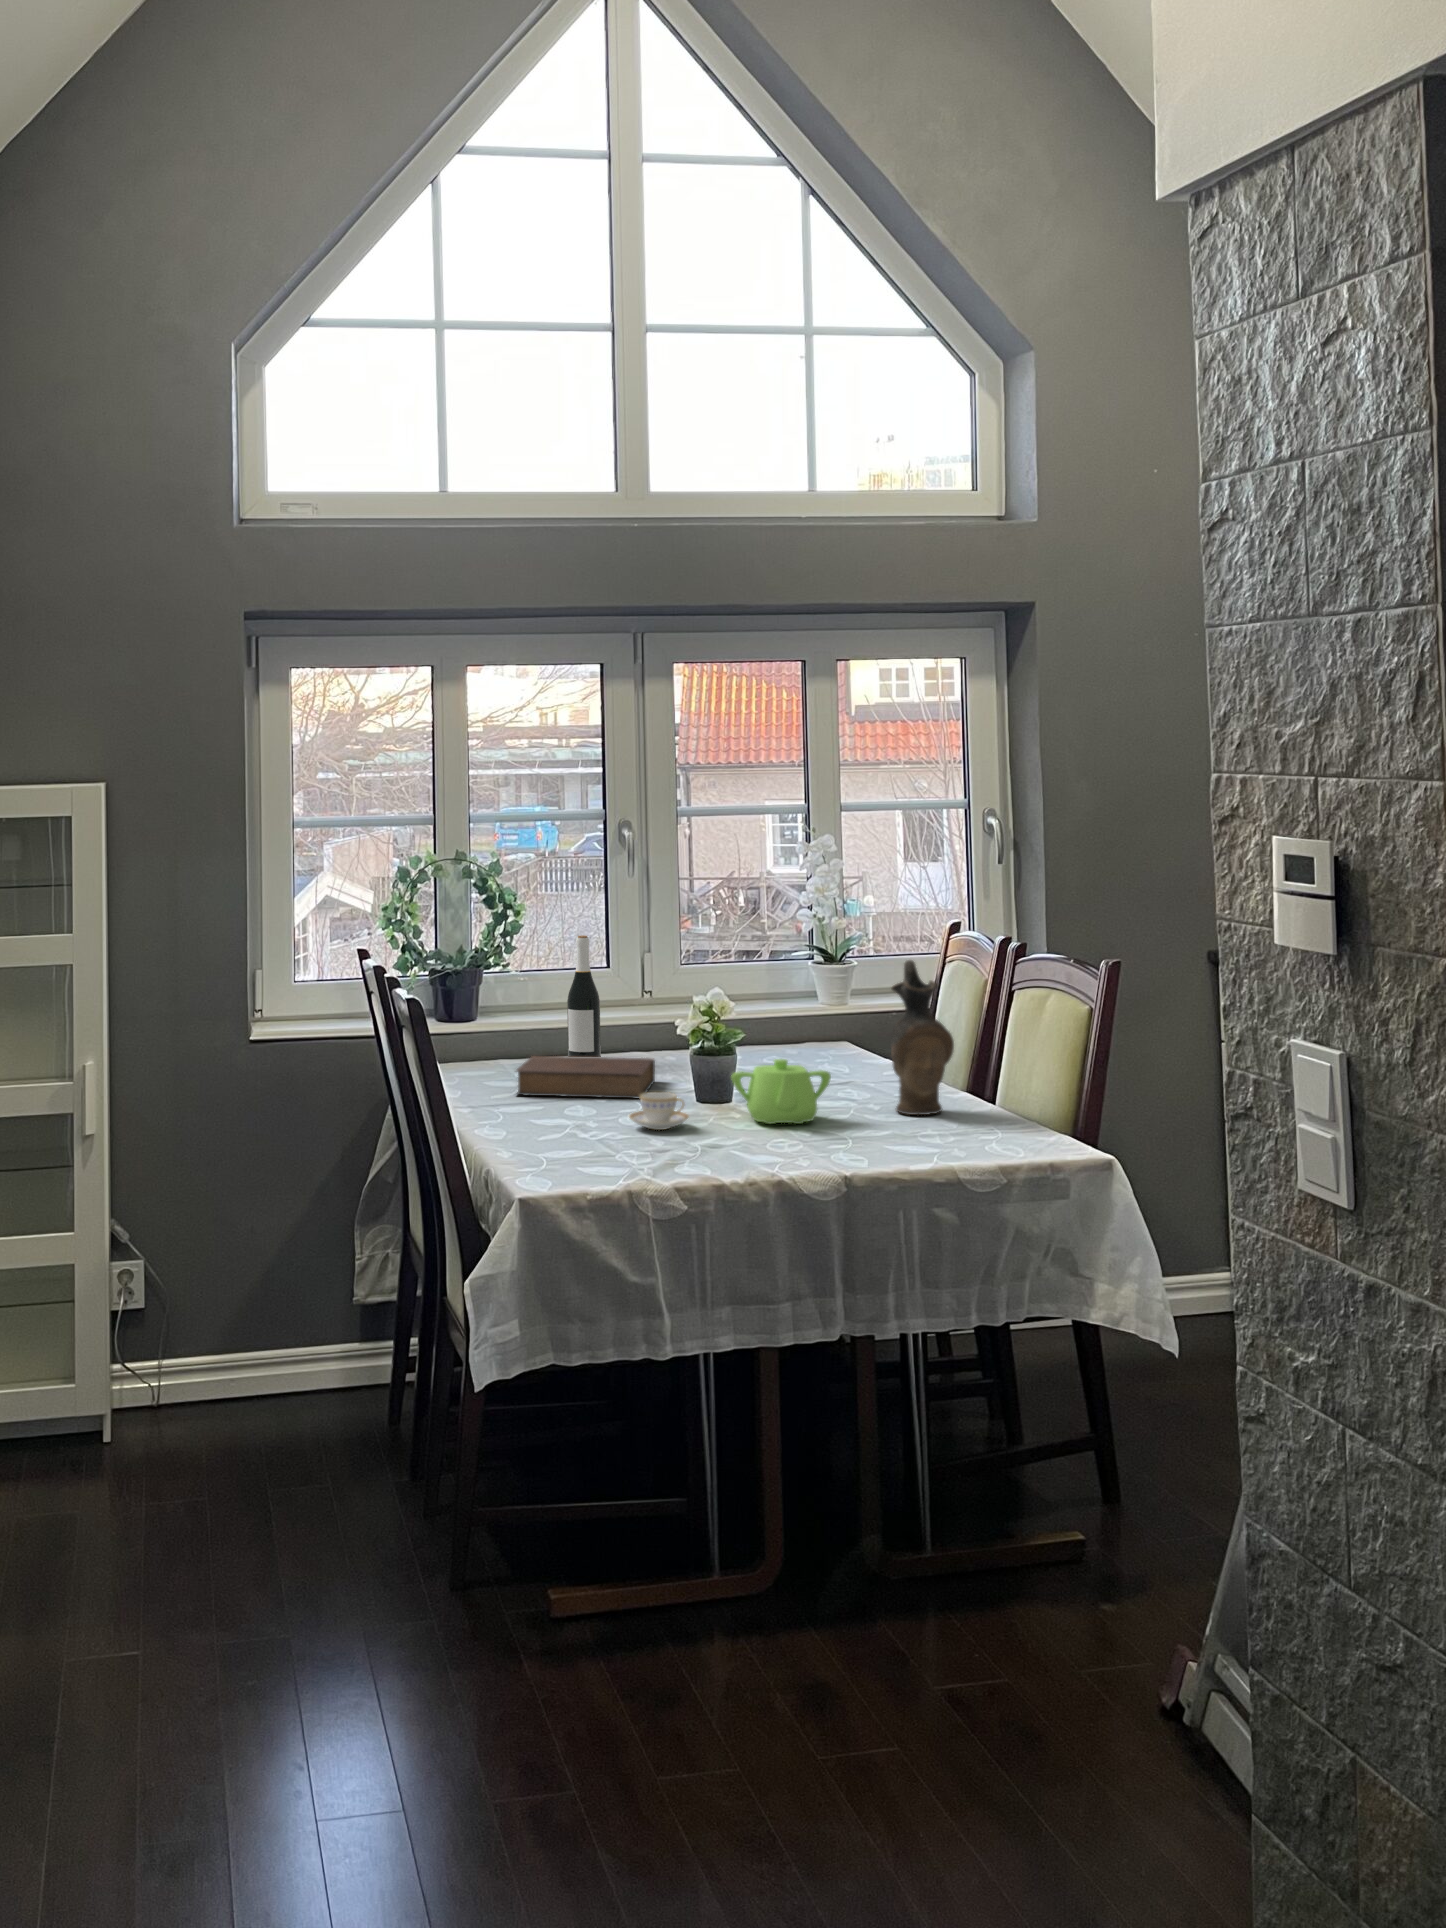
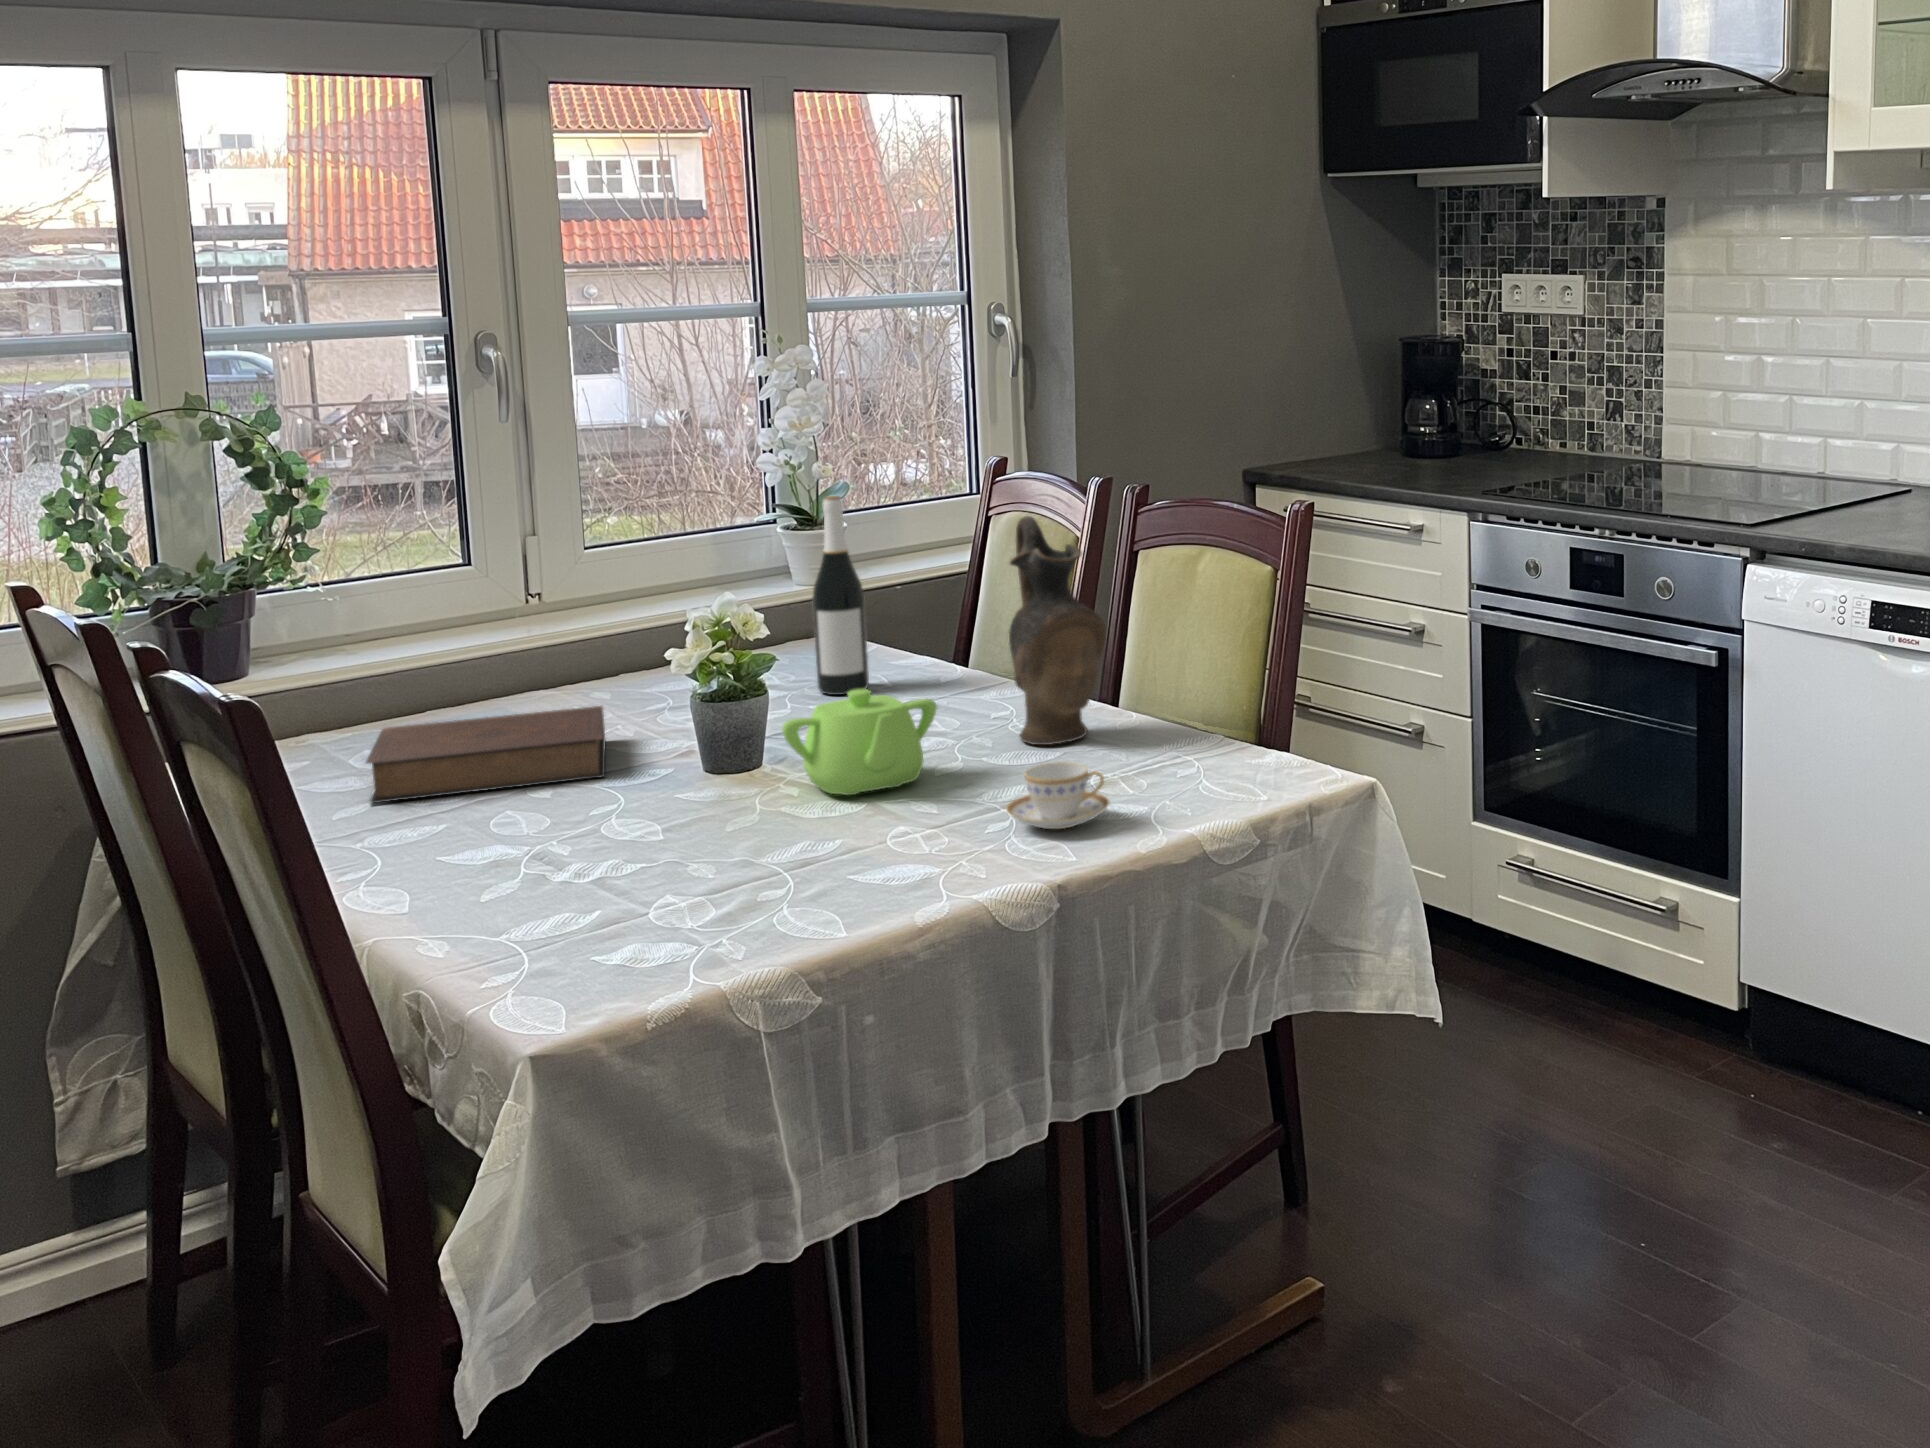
wine bottle: present [567,935,601,1057] -> present [812,496,869,695]
teacup: present [629,1092,688,1130] -> present [1006,762,1109,829]

